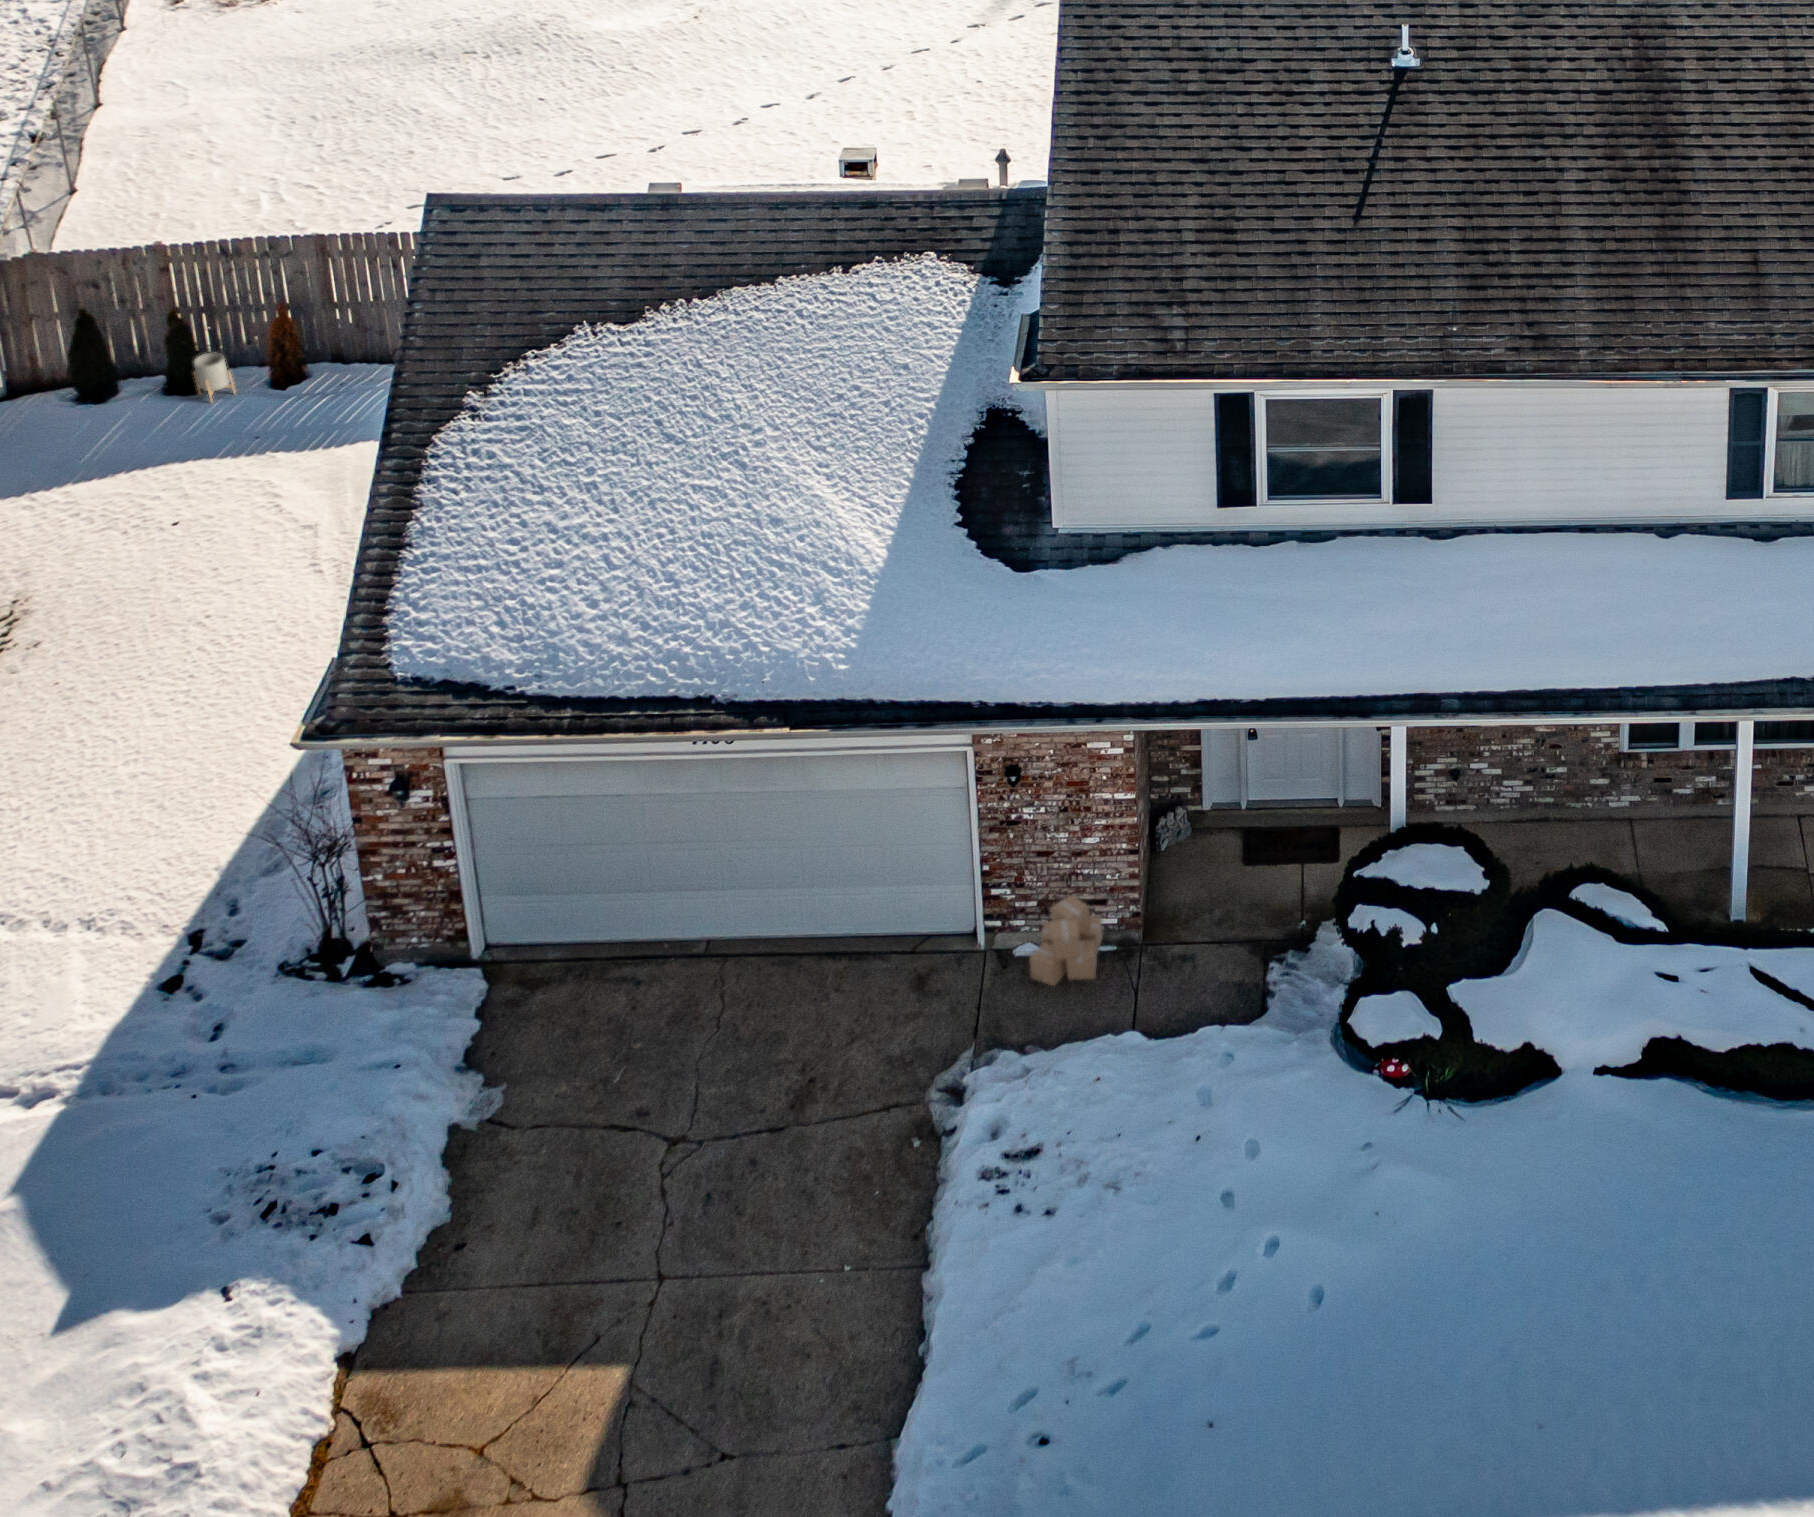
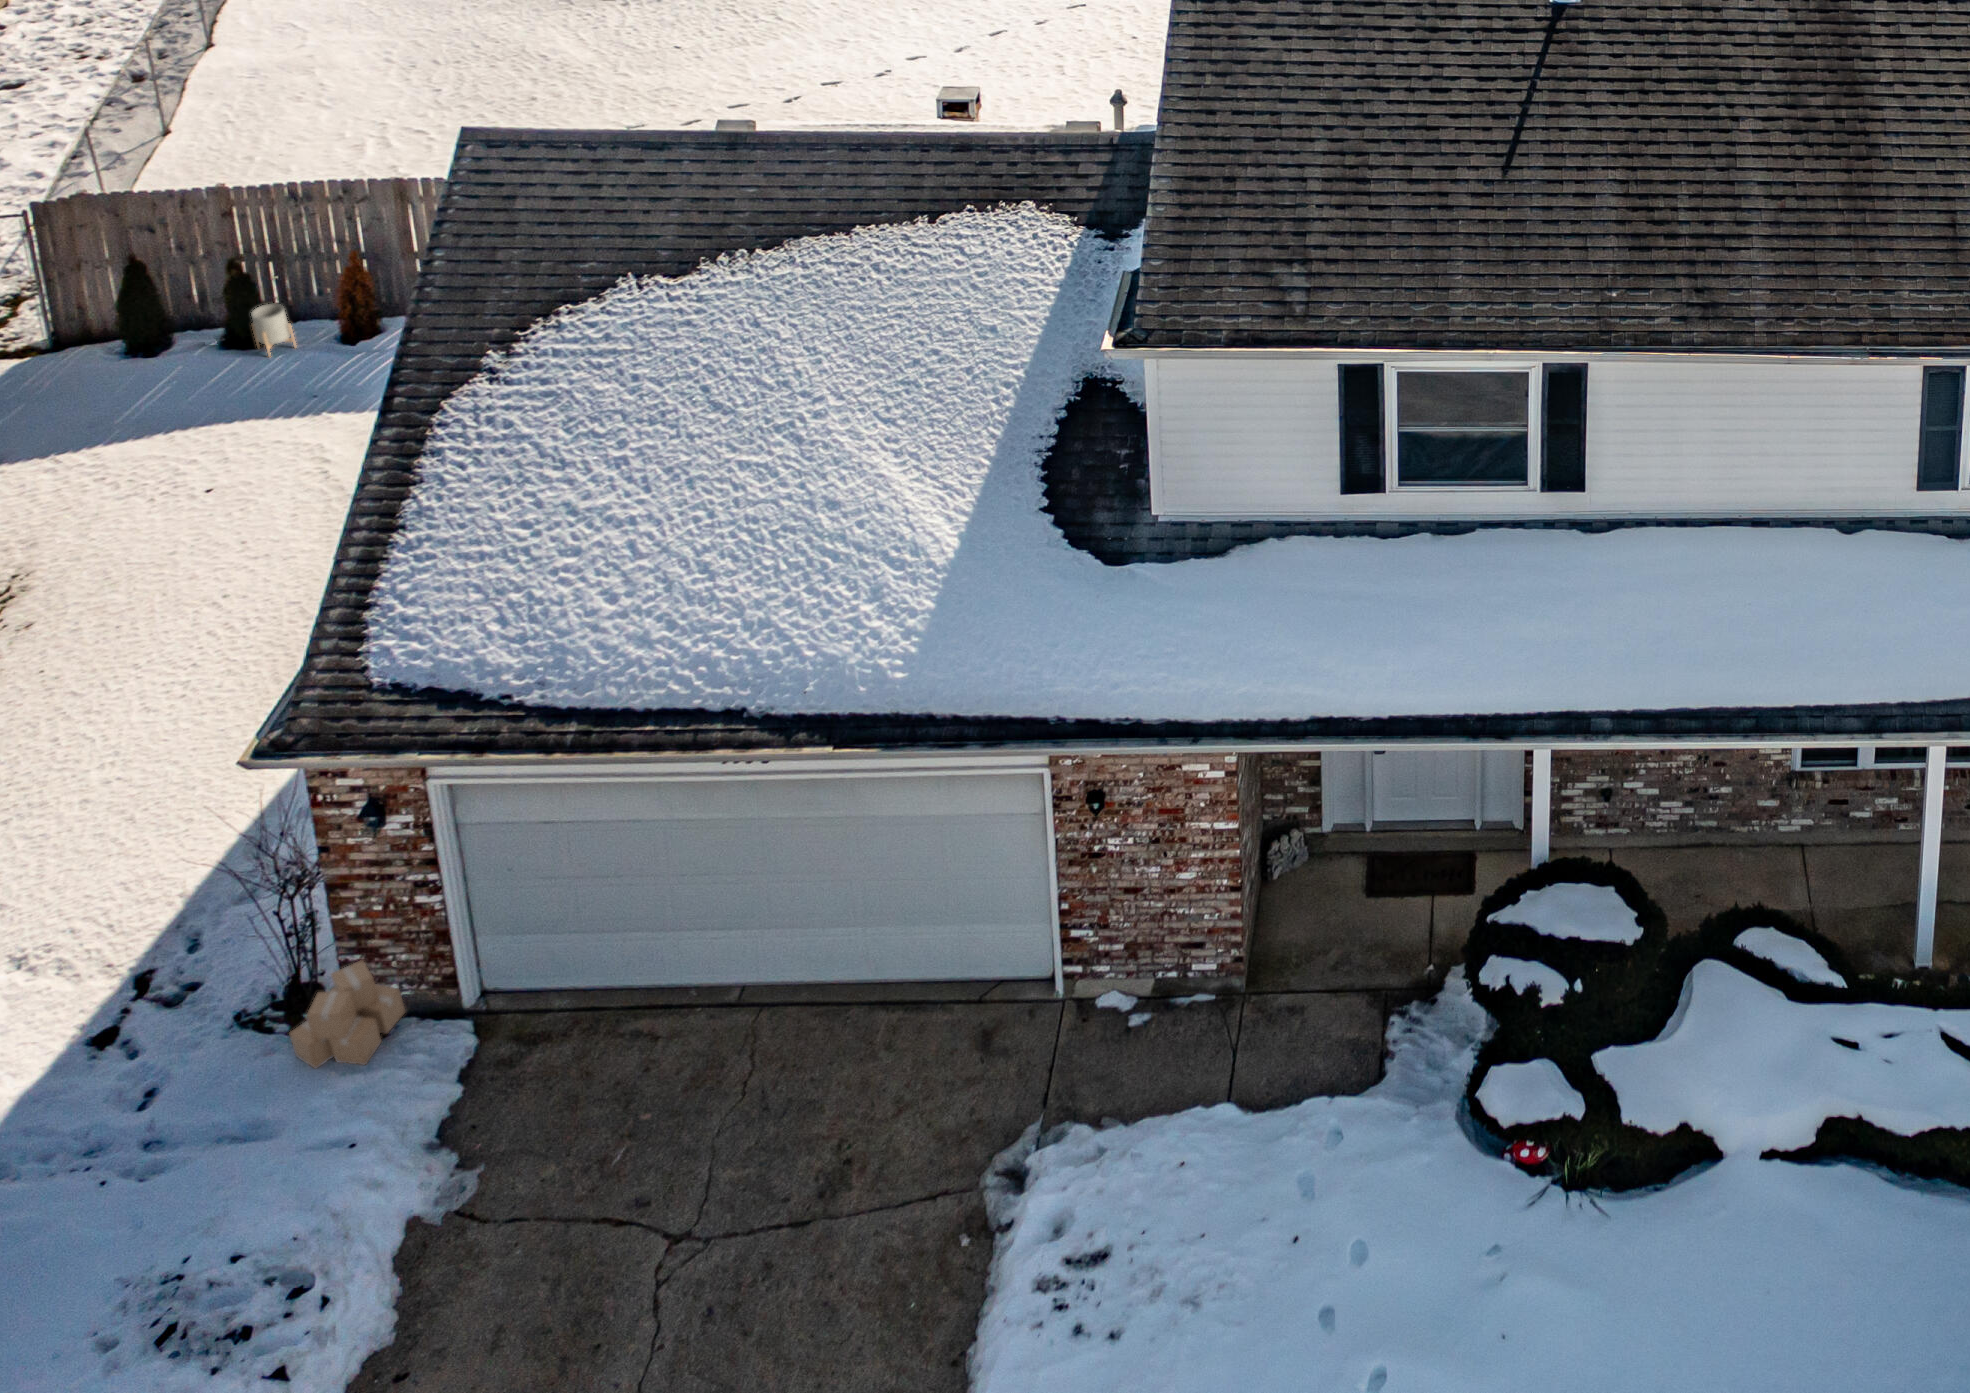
cardboard box: present [1030,895,1103,986] -> present [290,960,405,1068]

